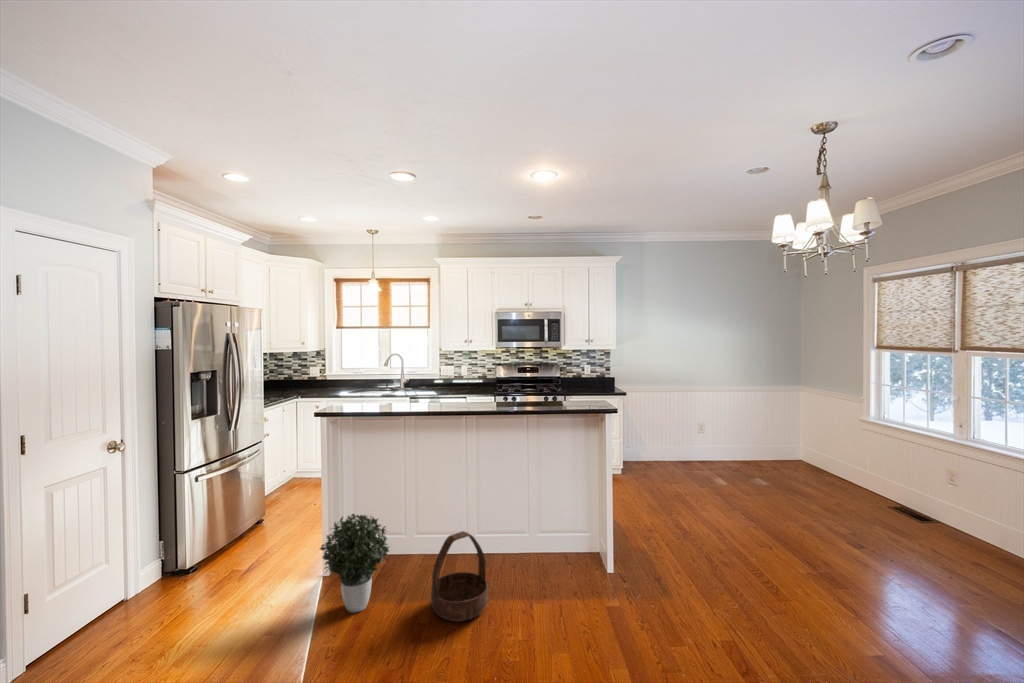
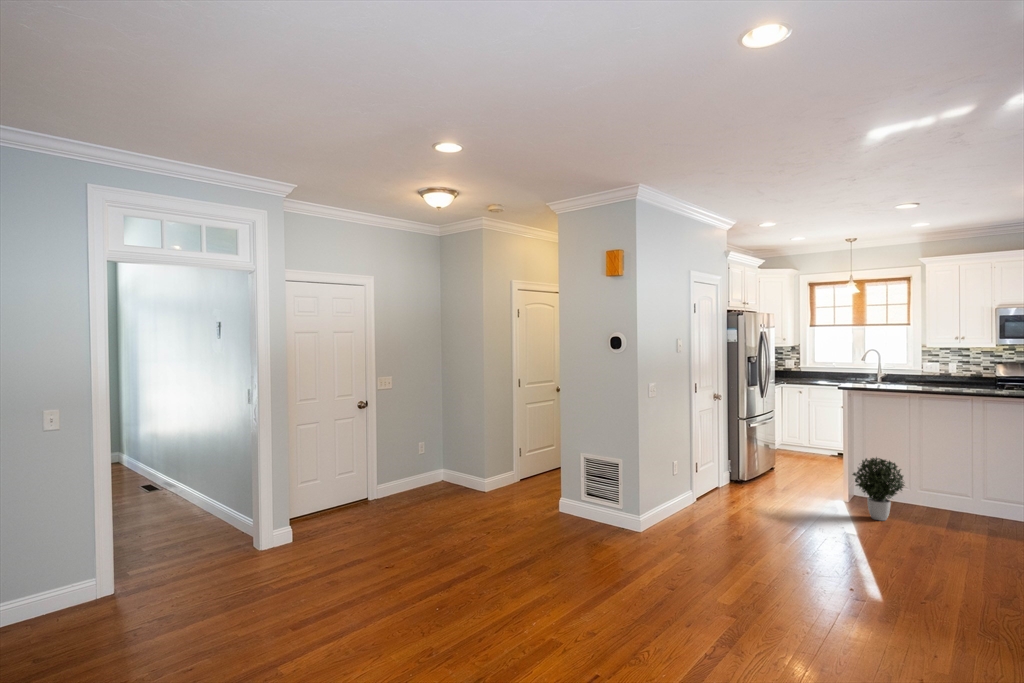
basket: present [431,531,488,622] -> none [942,481,994,541]

